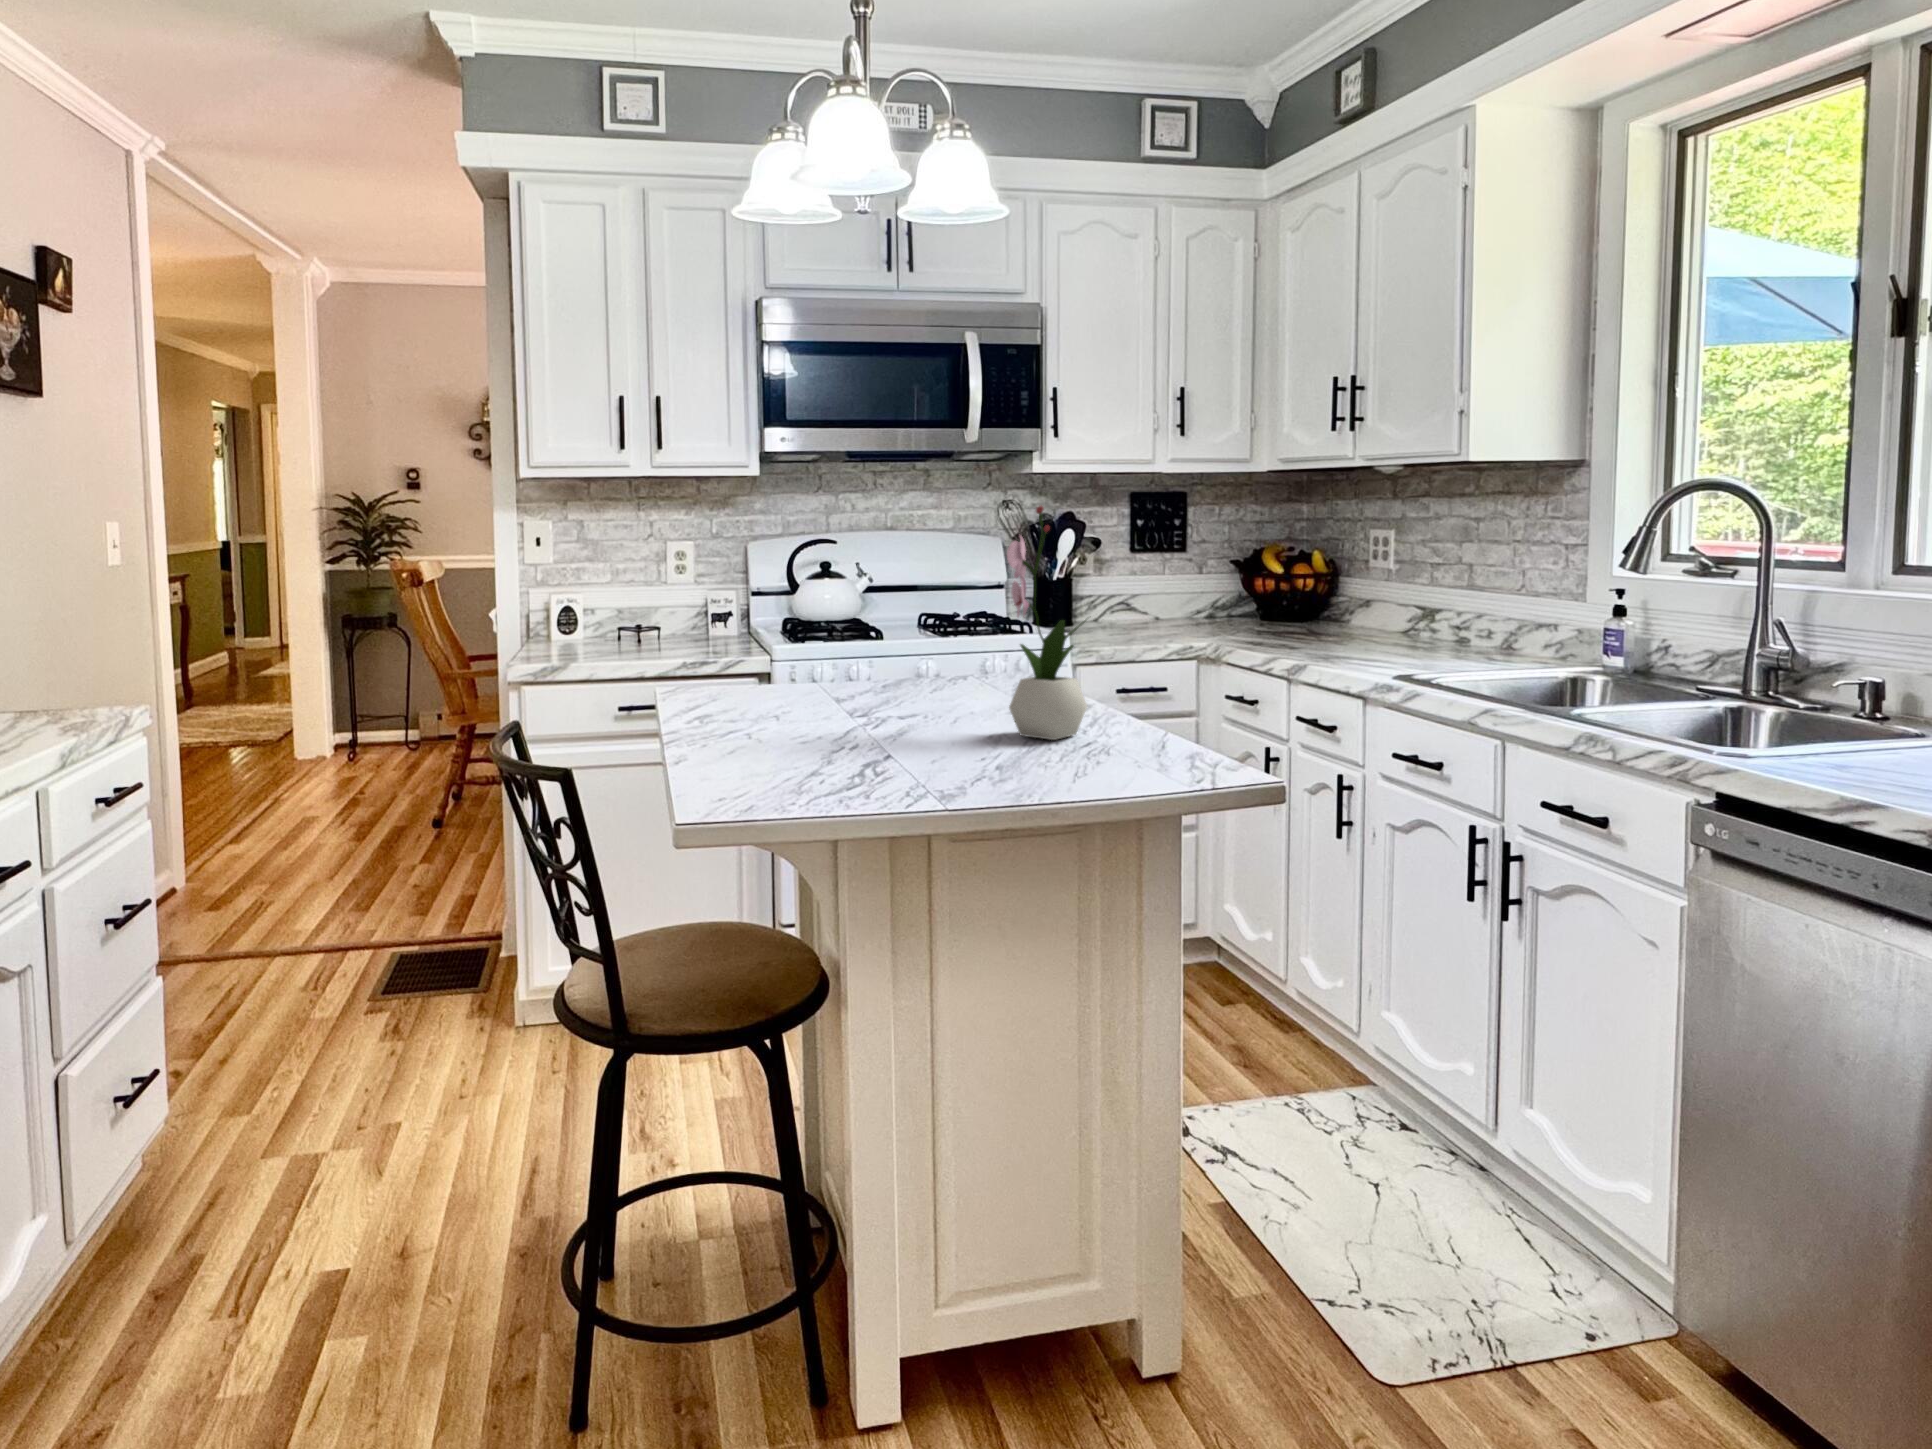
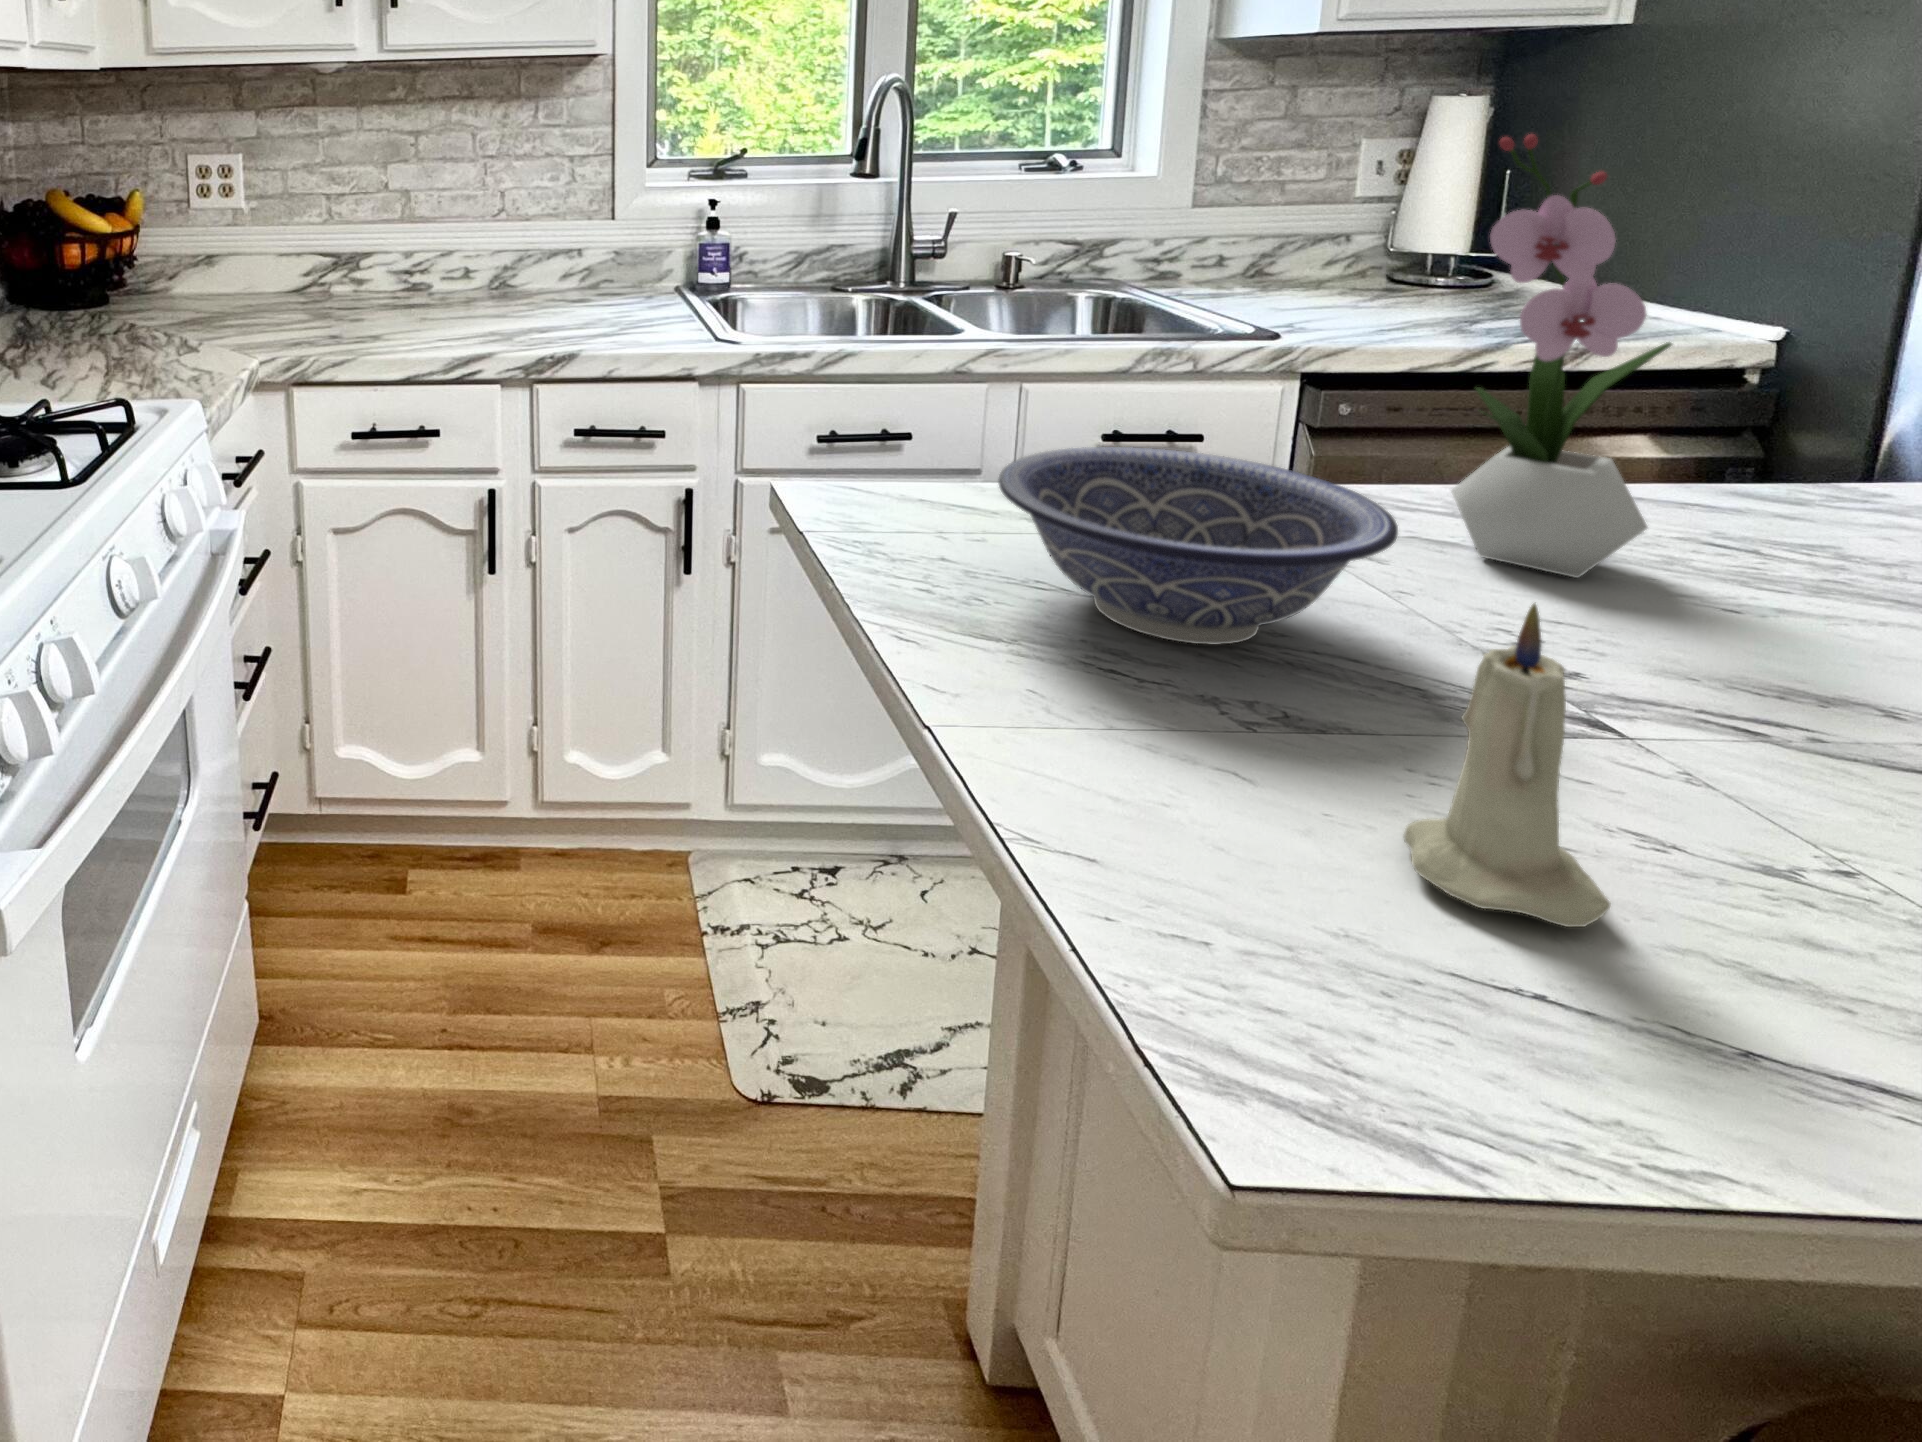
candle: none [730,625,783,713] -> present [1404,604,1610,927]
decorative bowl: none [860,644,1002,708] -> present [998,447,1398,645]

